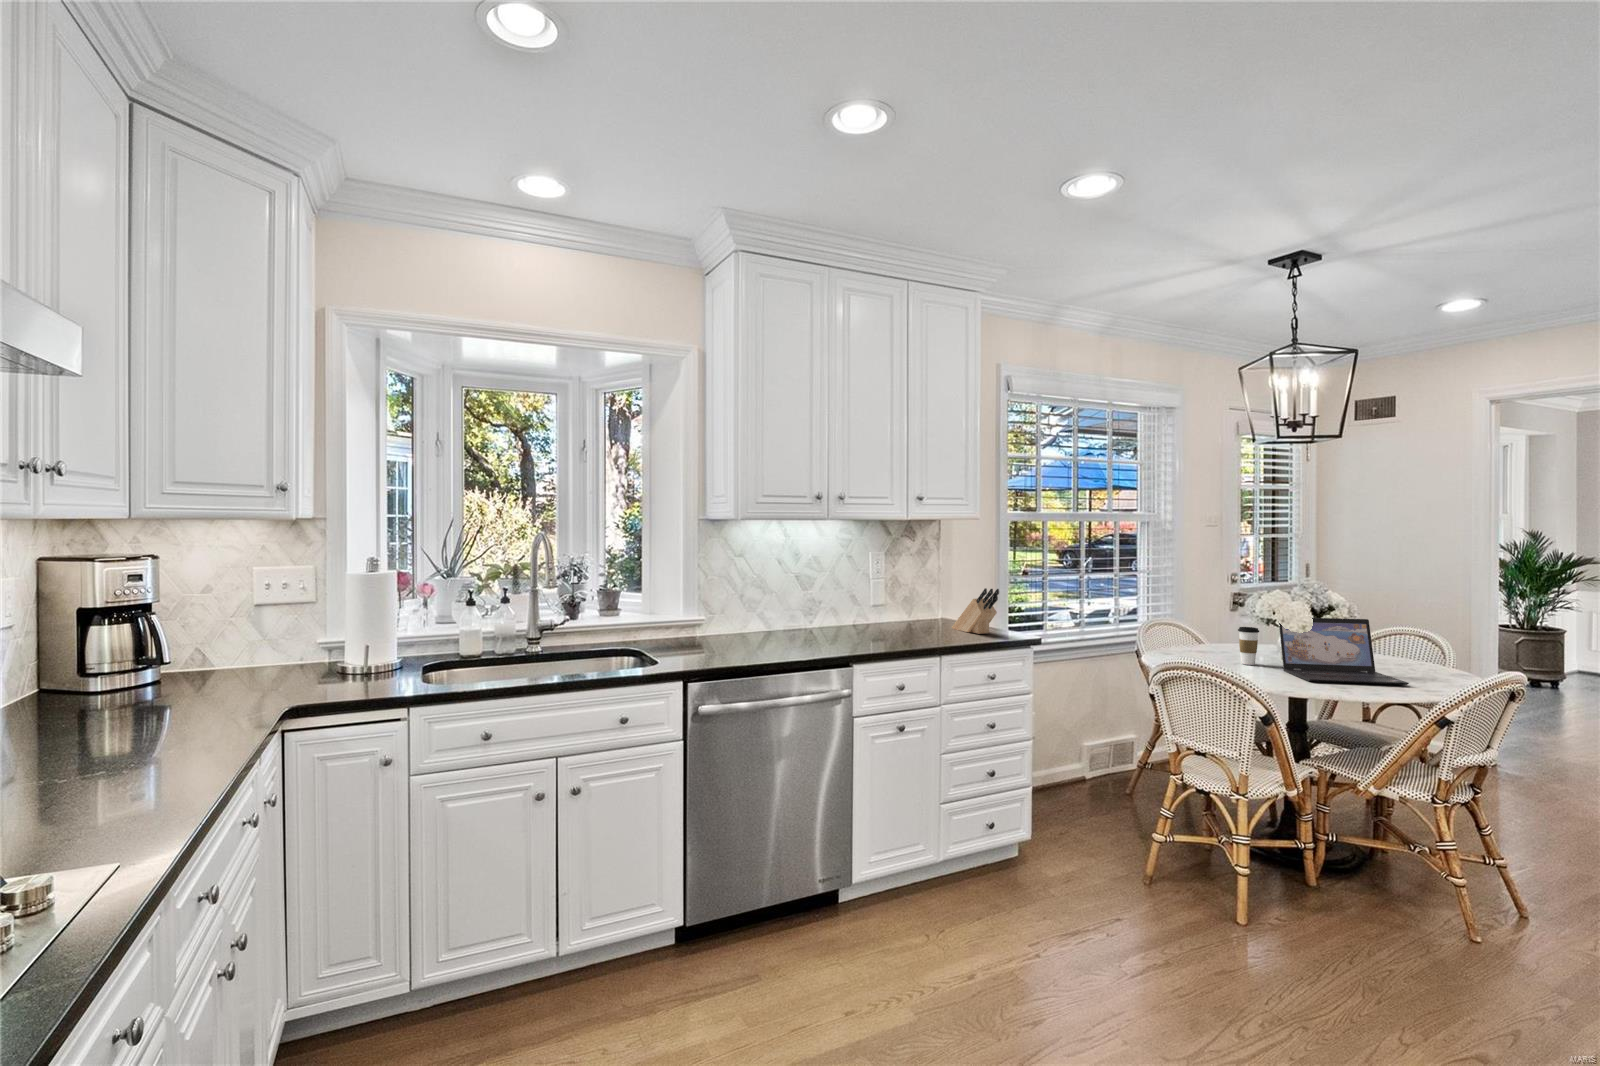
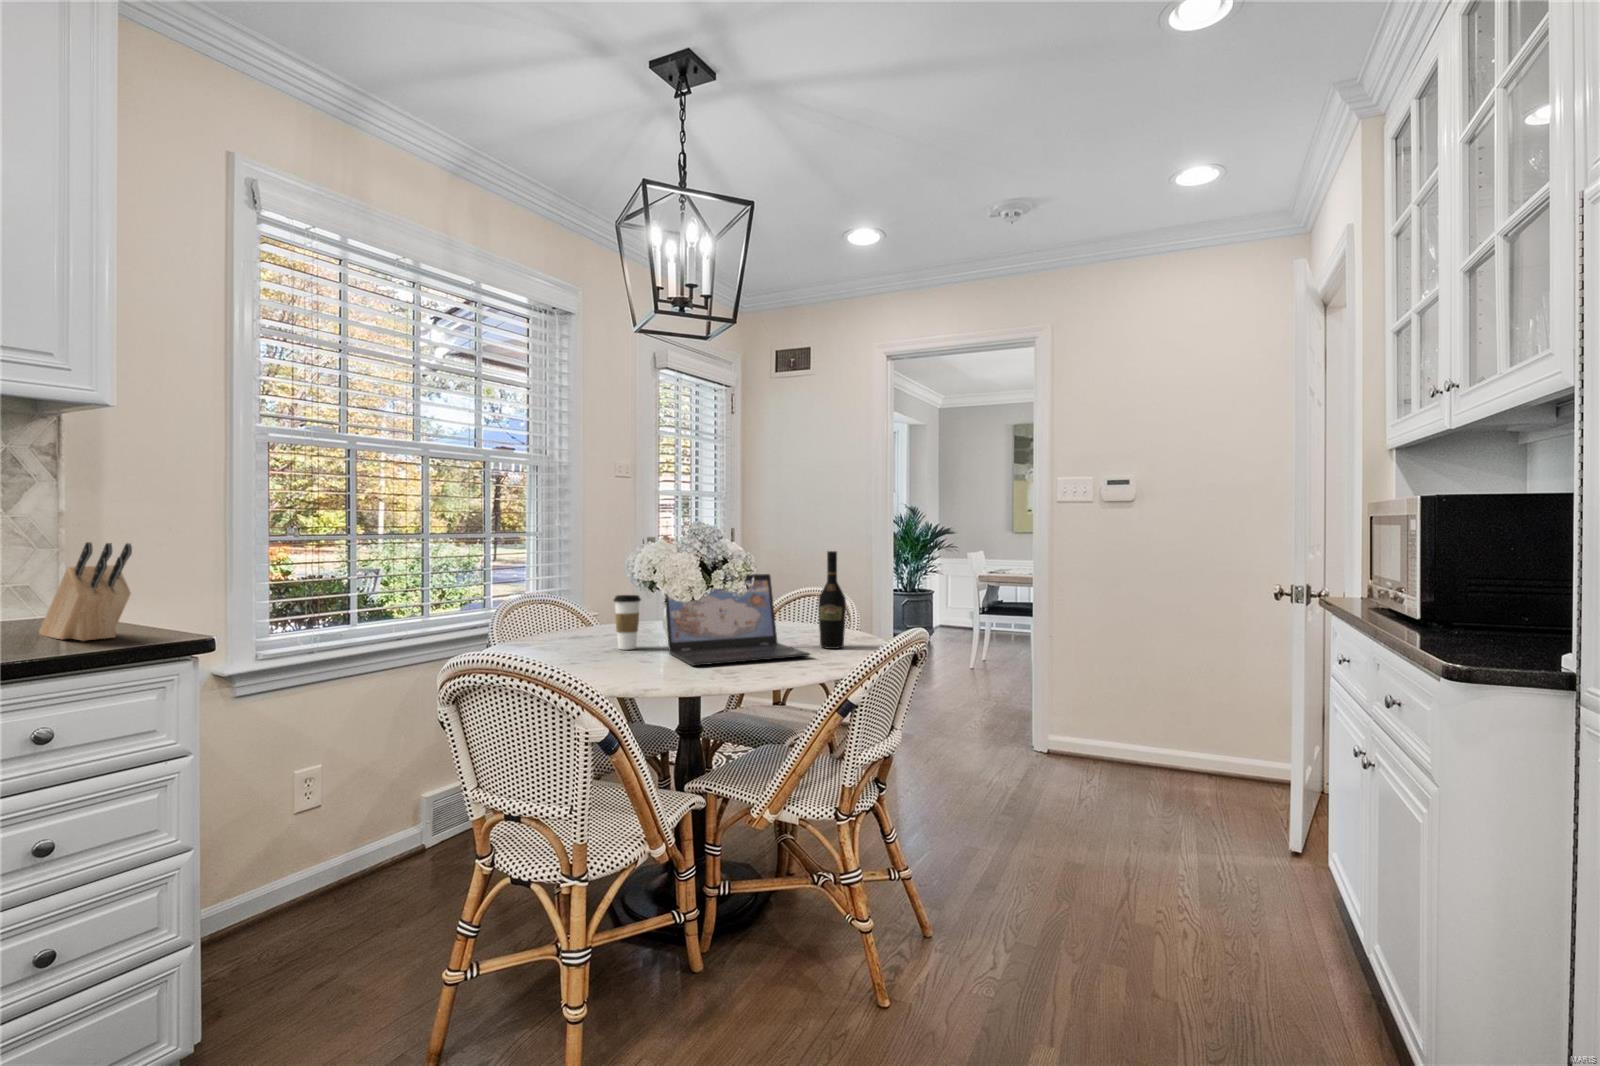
wine bottle: none [1416,606,1443,682] -> present [818,551,846,649]

